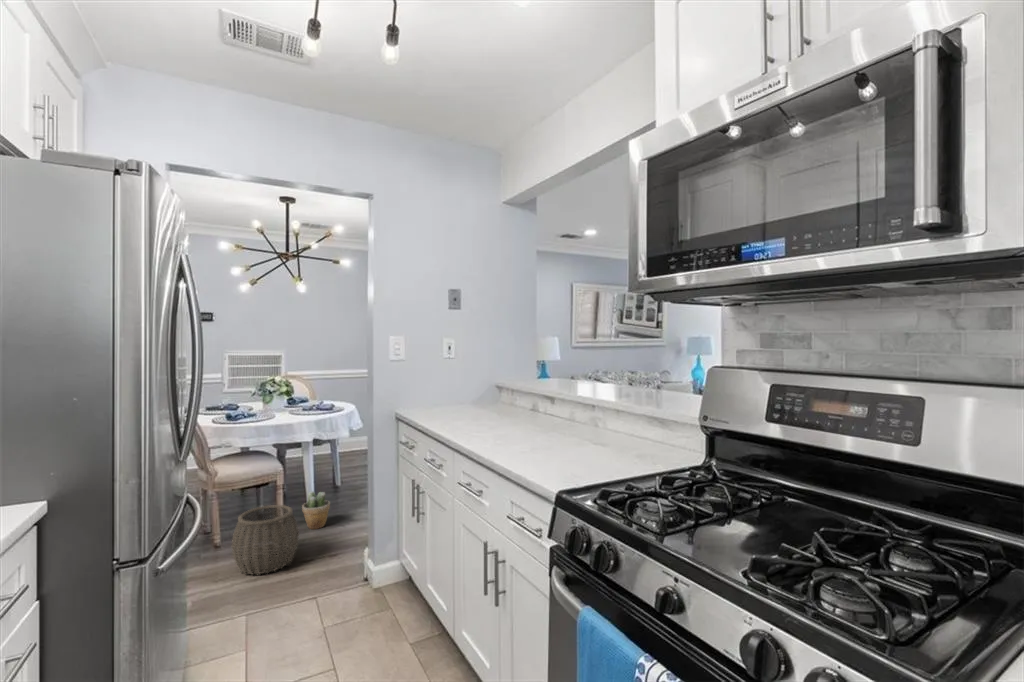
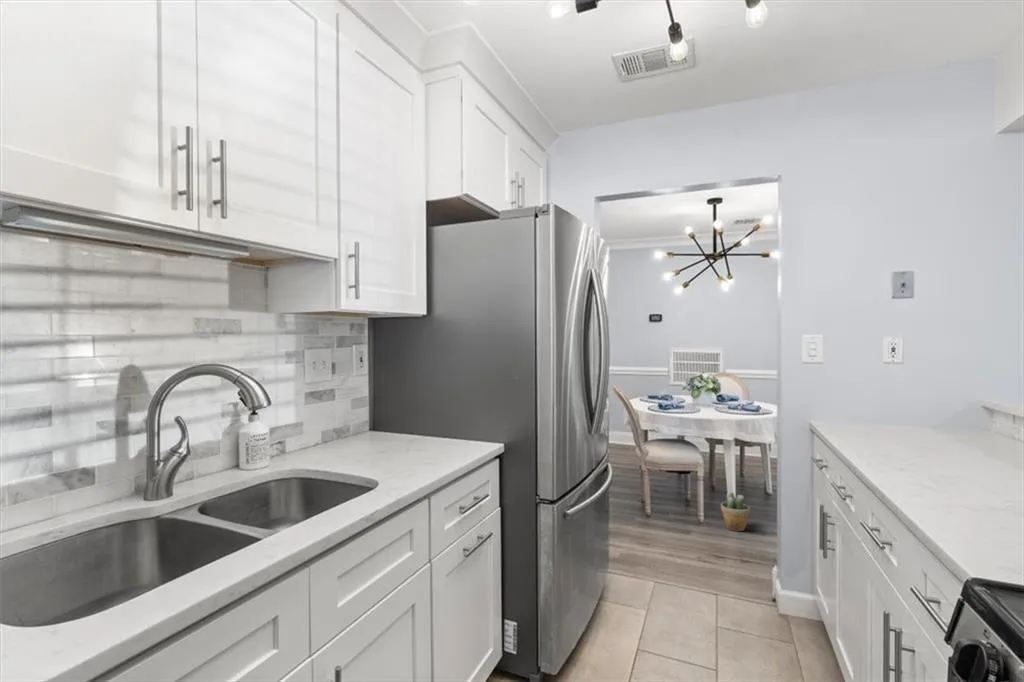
woven basket: present [232,505,299,575] -> none [651,493,711,557]

